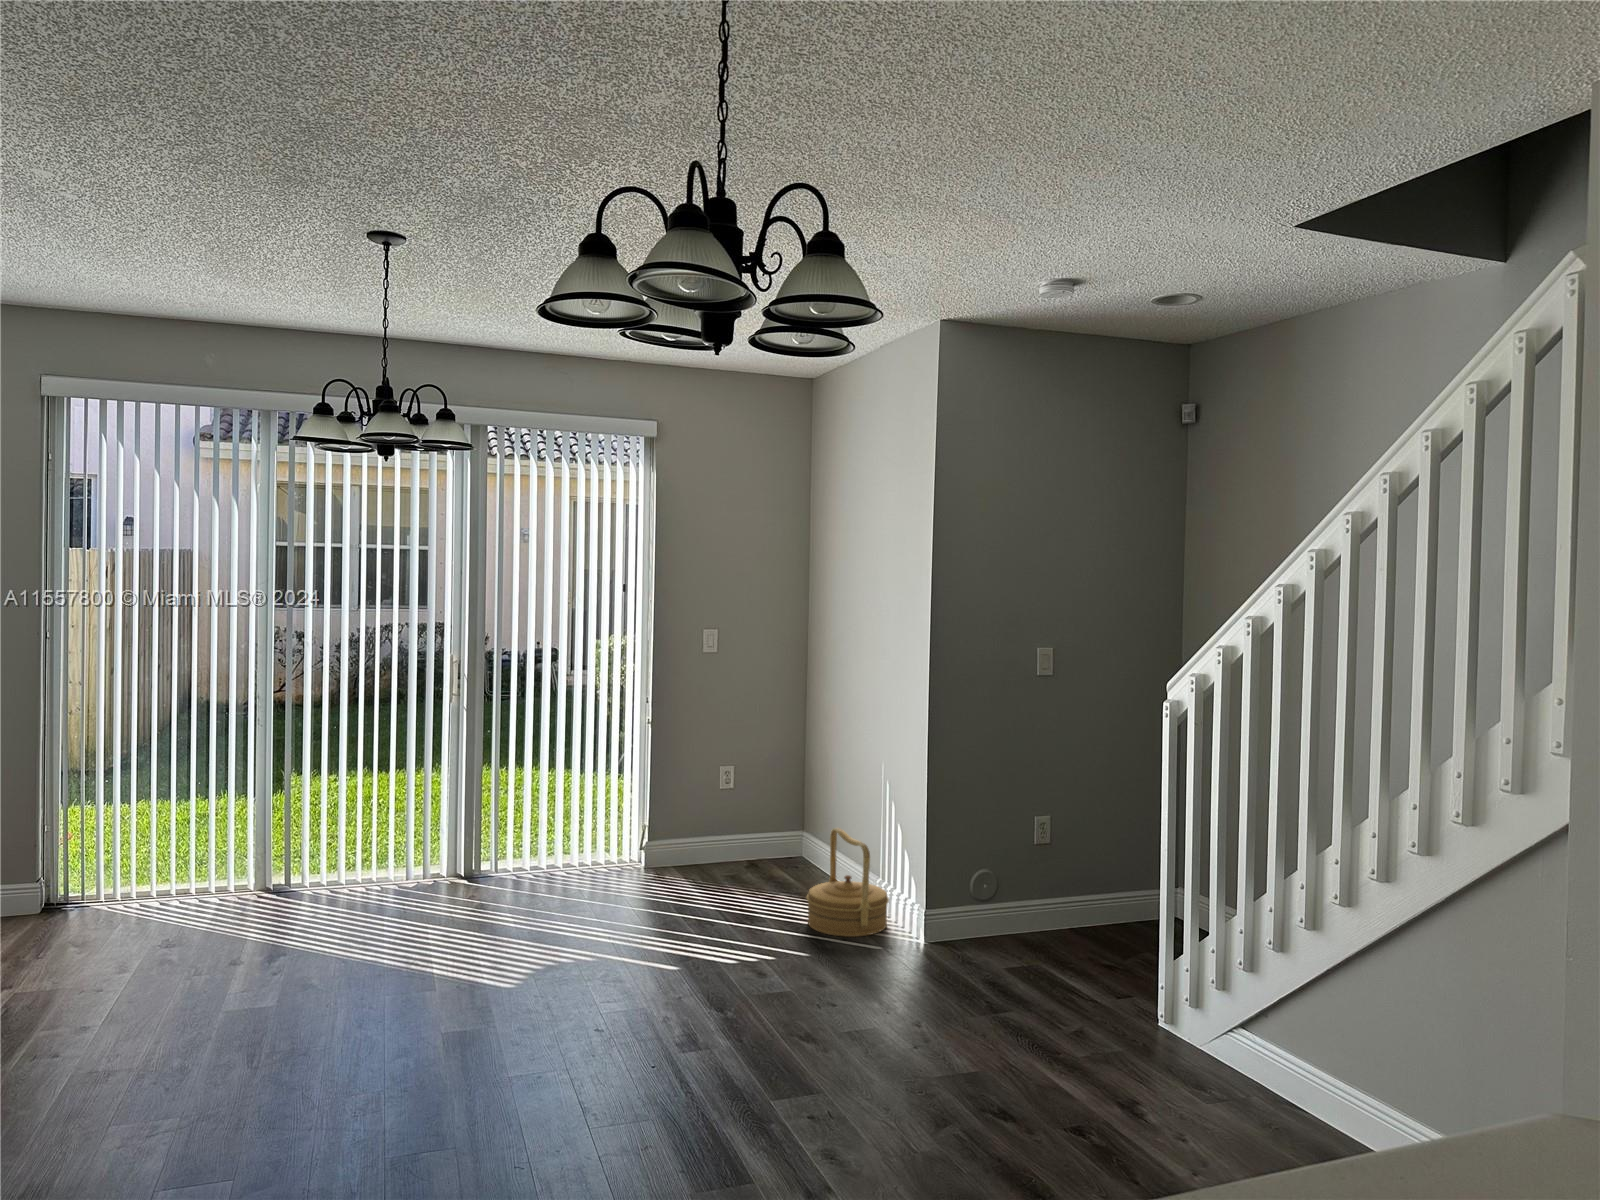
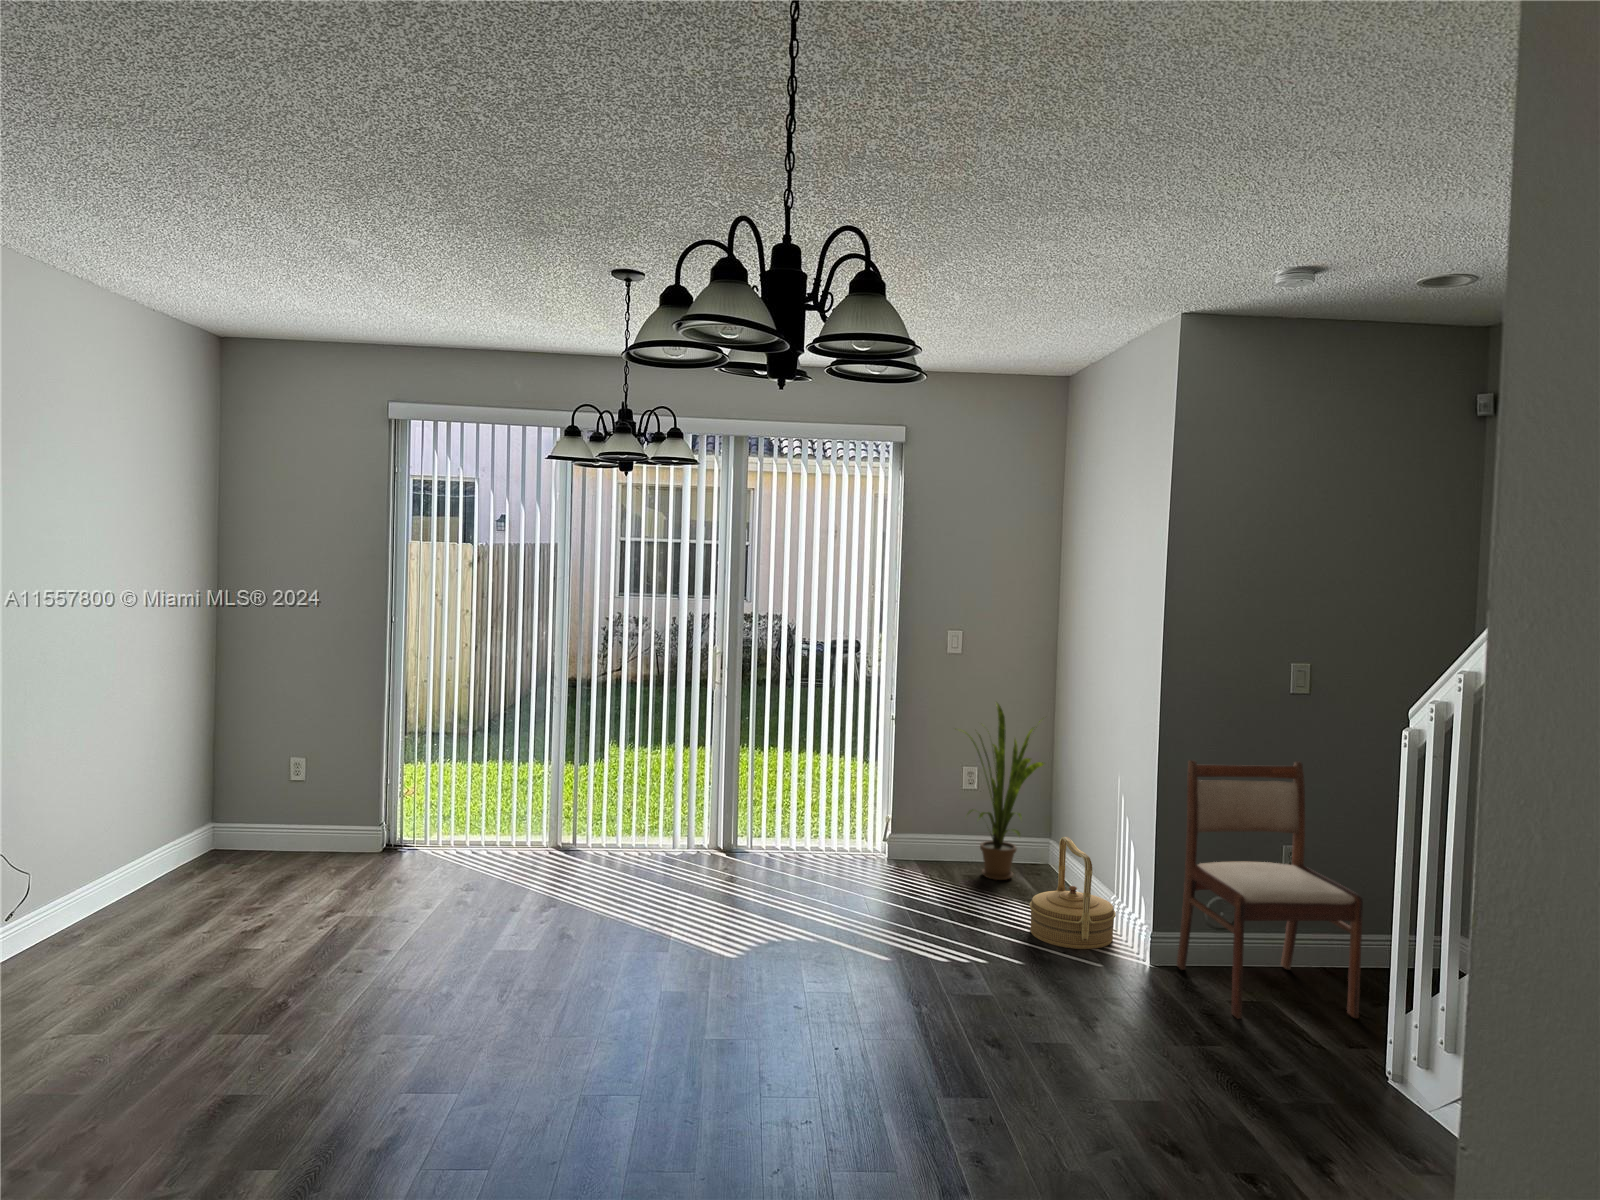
house plant: none [711,698,808,878] -> present [965,703,1044,880]
dining chair: none [950,738,1117,983] -> present [1177,760,1363,1019]

